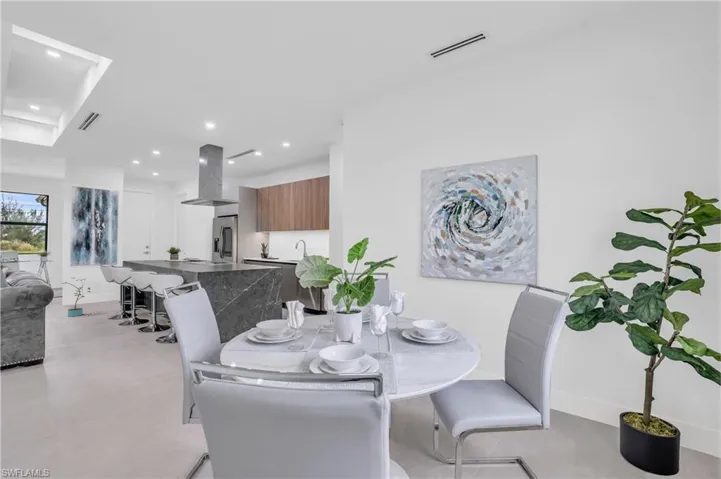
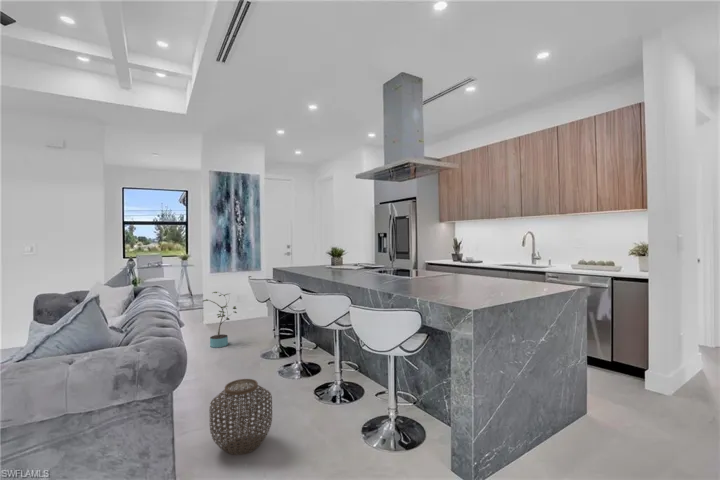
woven basket: none [64,313,102,348] -> present [209,379,272,455]

